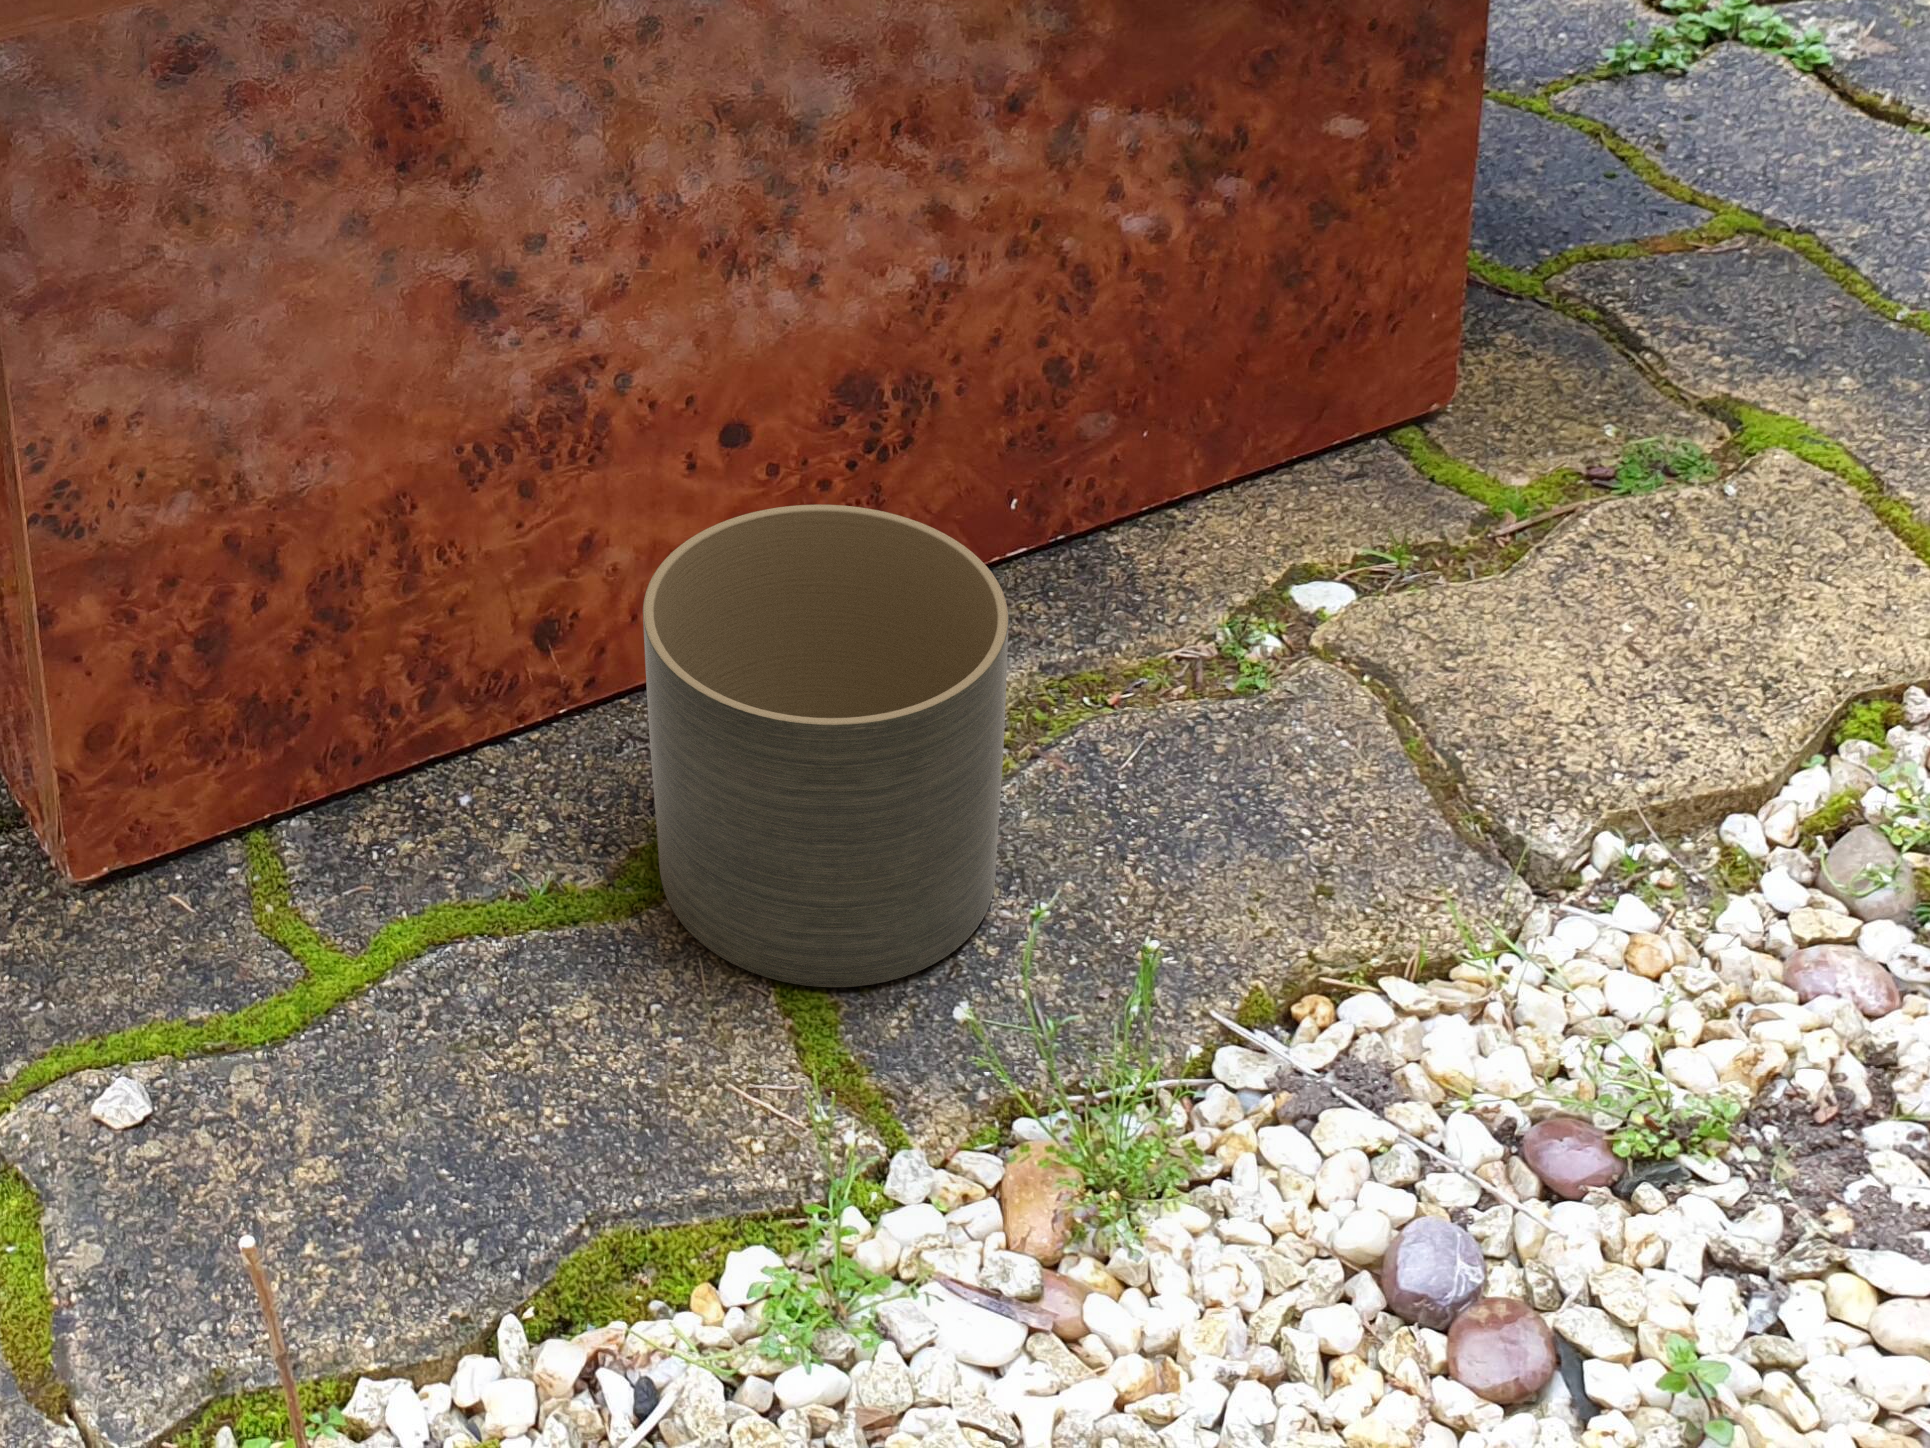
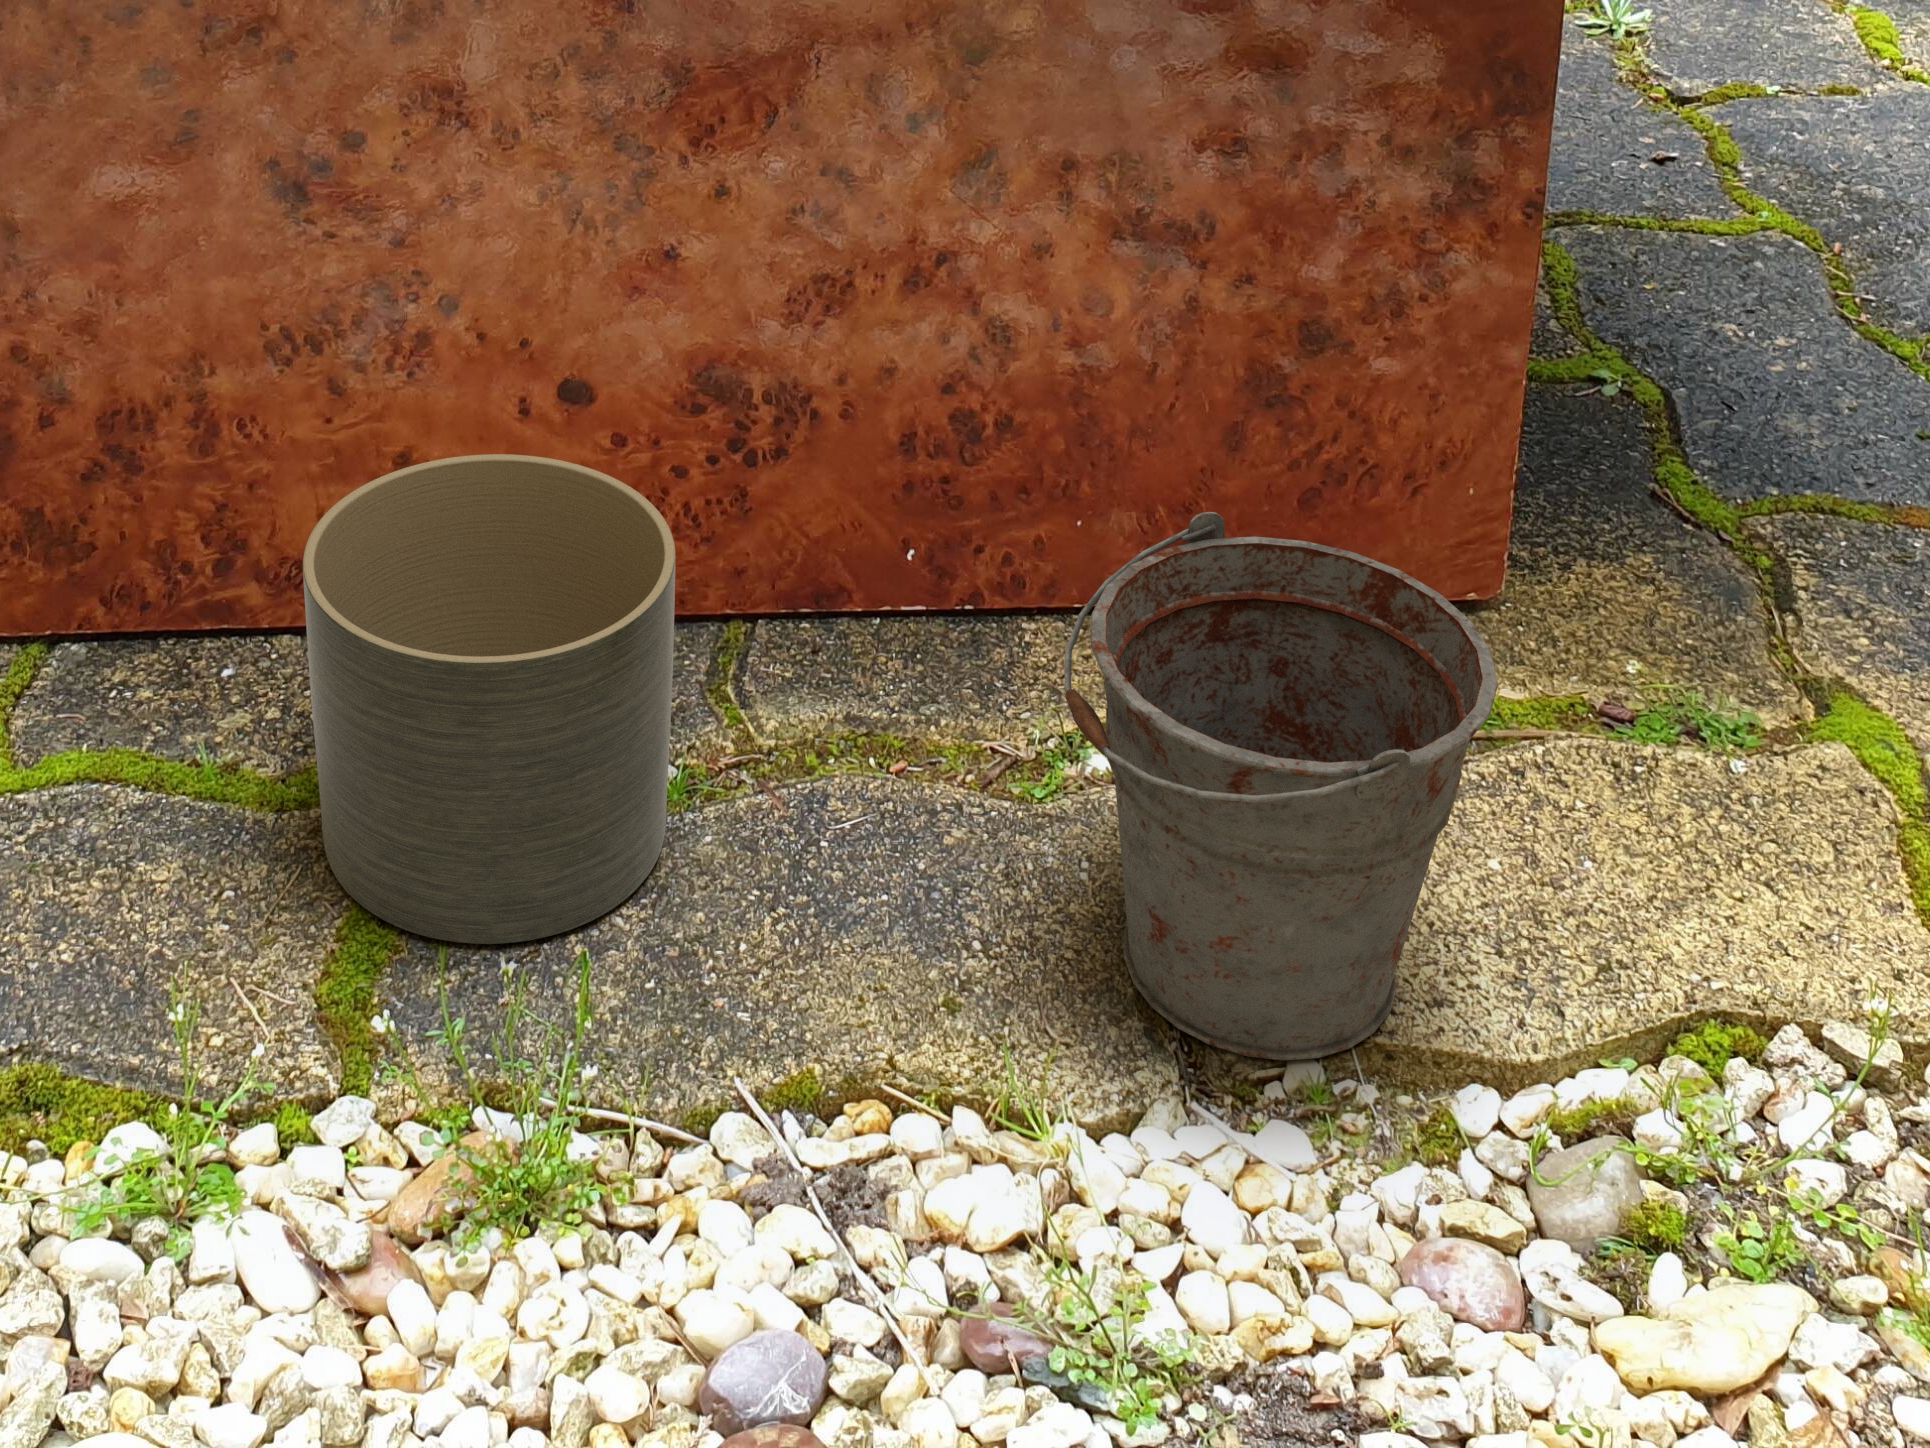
bucket: none [1345,393,1739,851] -> present [1064,512,1498,1060]

